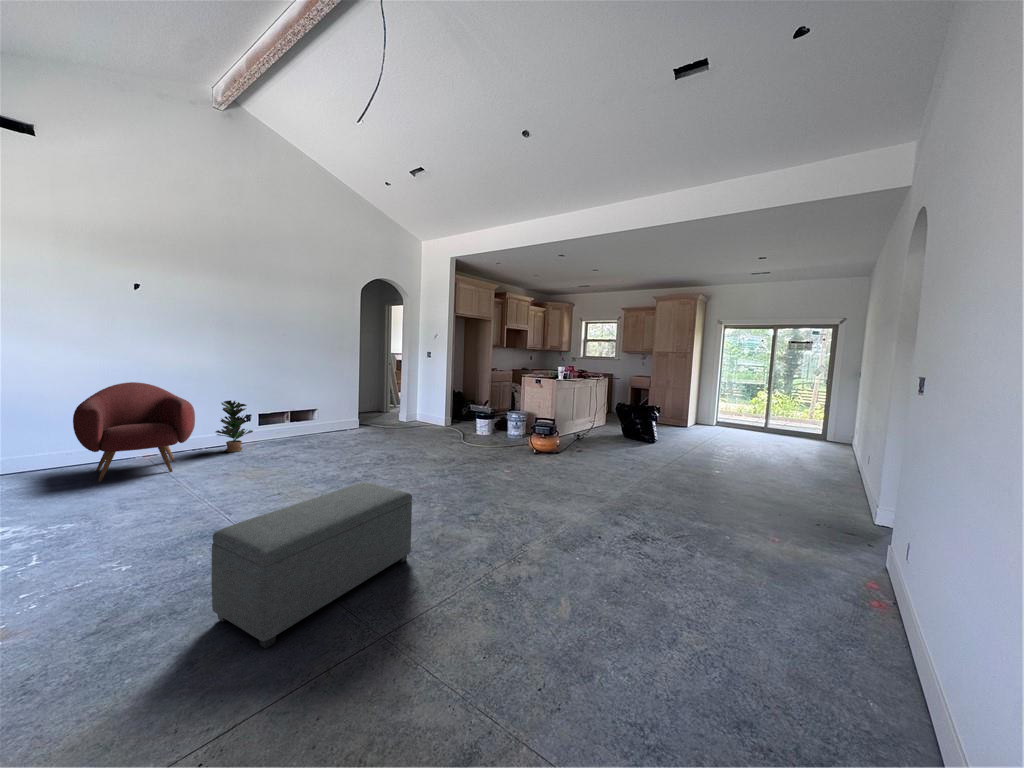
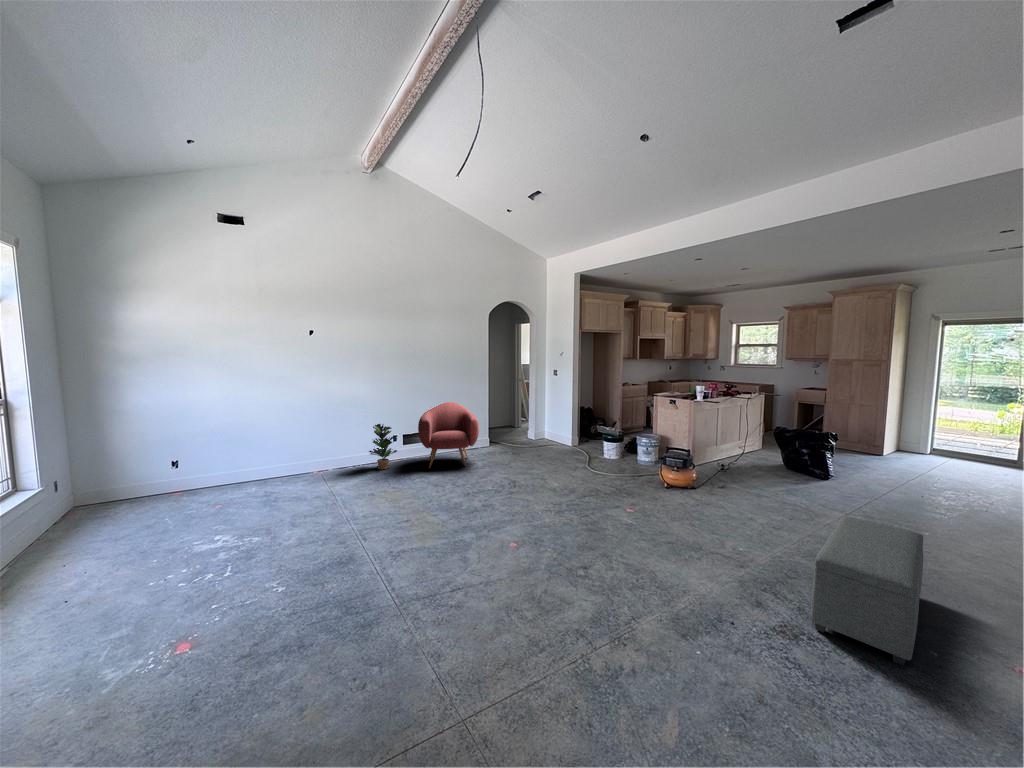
armchair: present [73,382,195,482] -> present [418,402,479,468]
ottoman: present [212,482,412,648] -> present [811,516,923,666]

